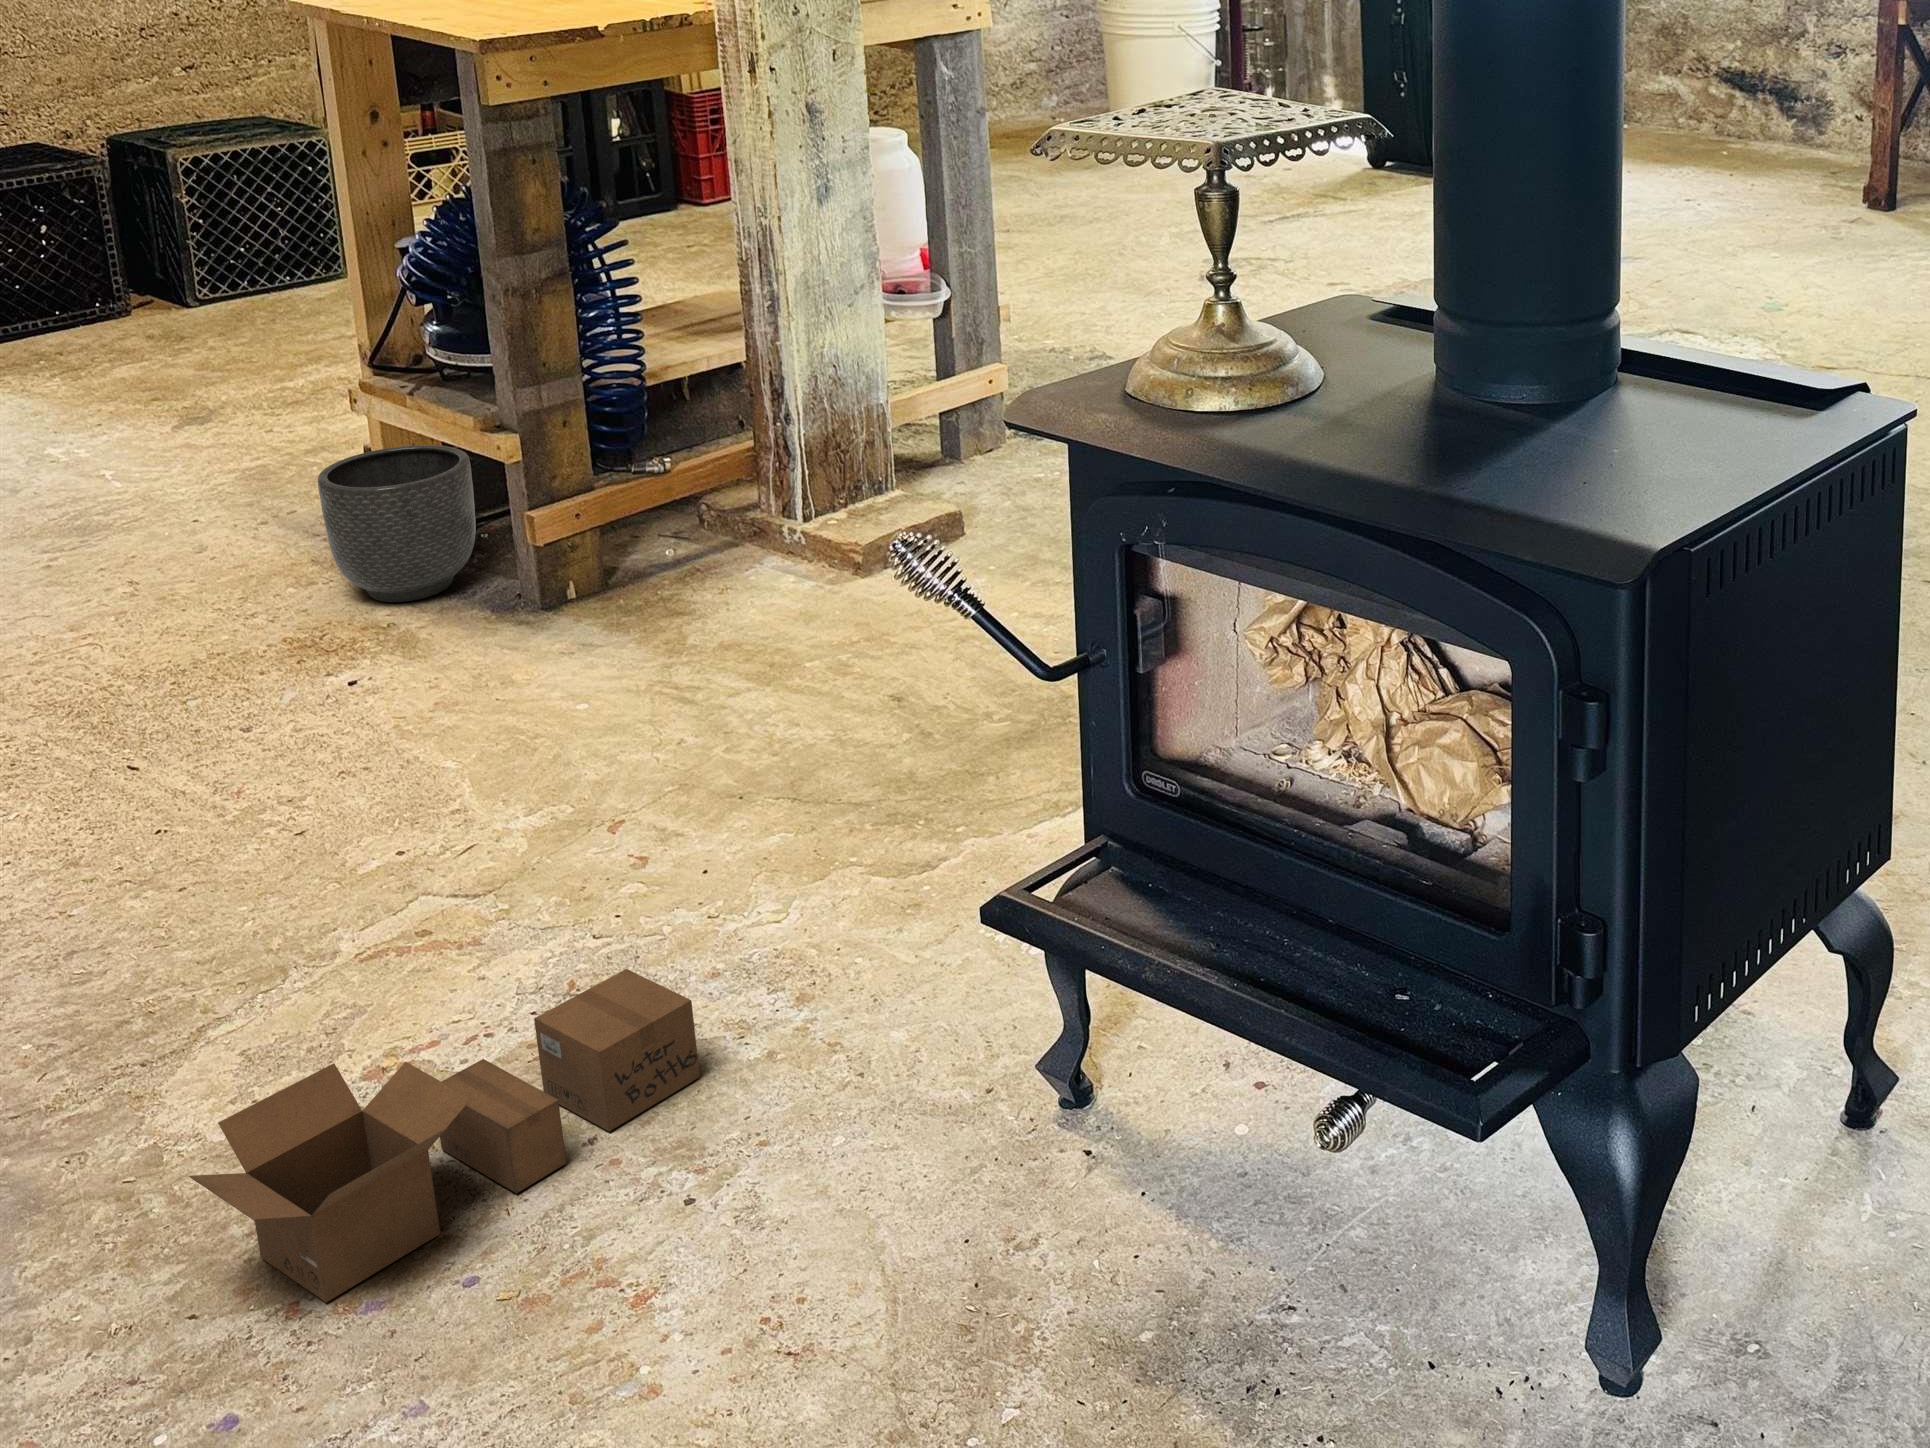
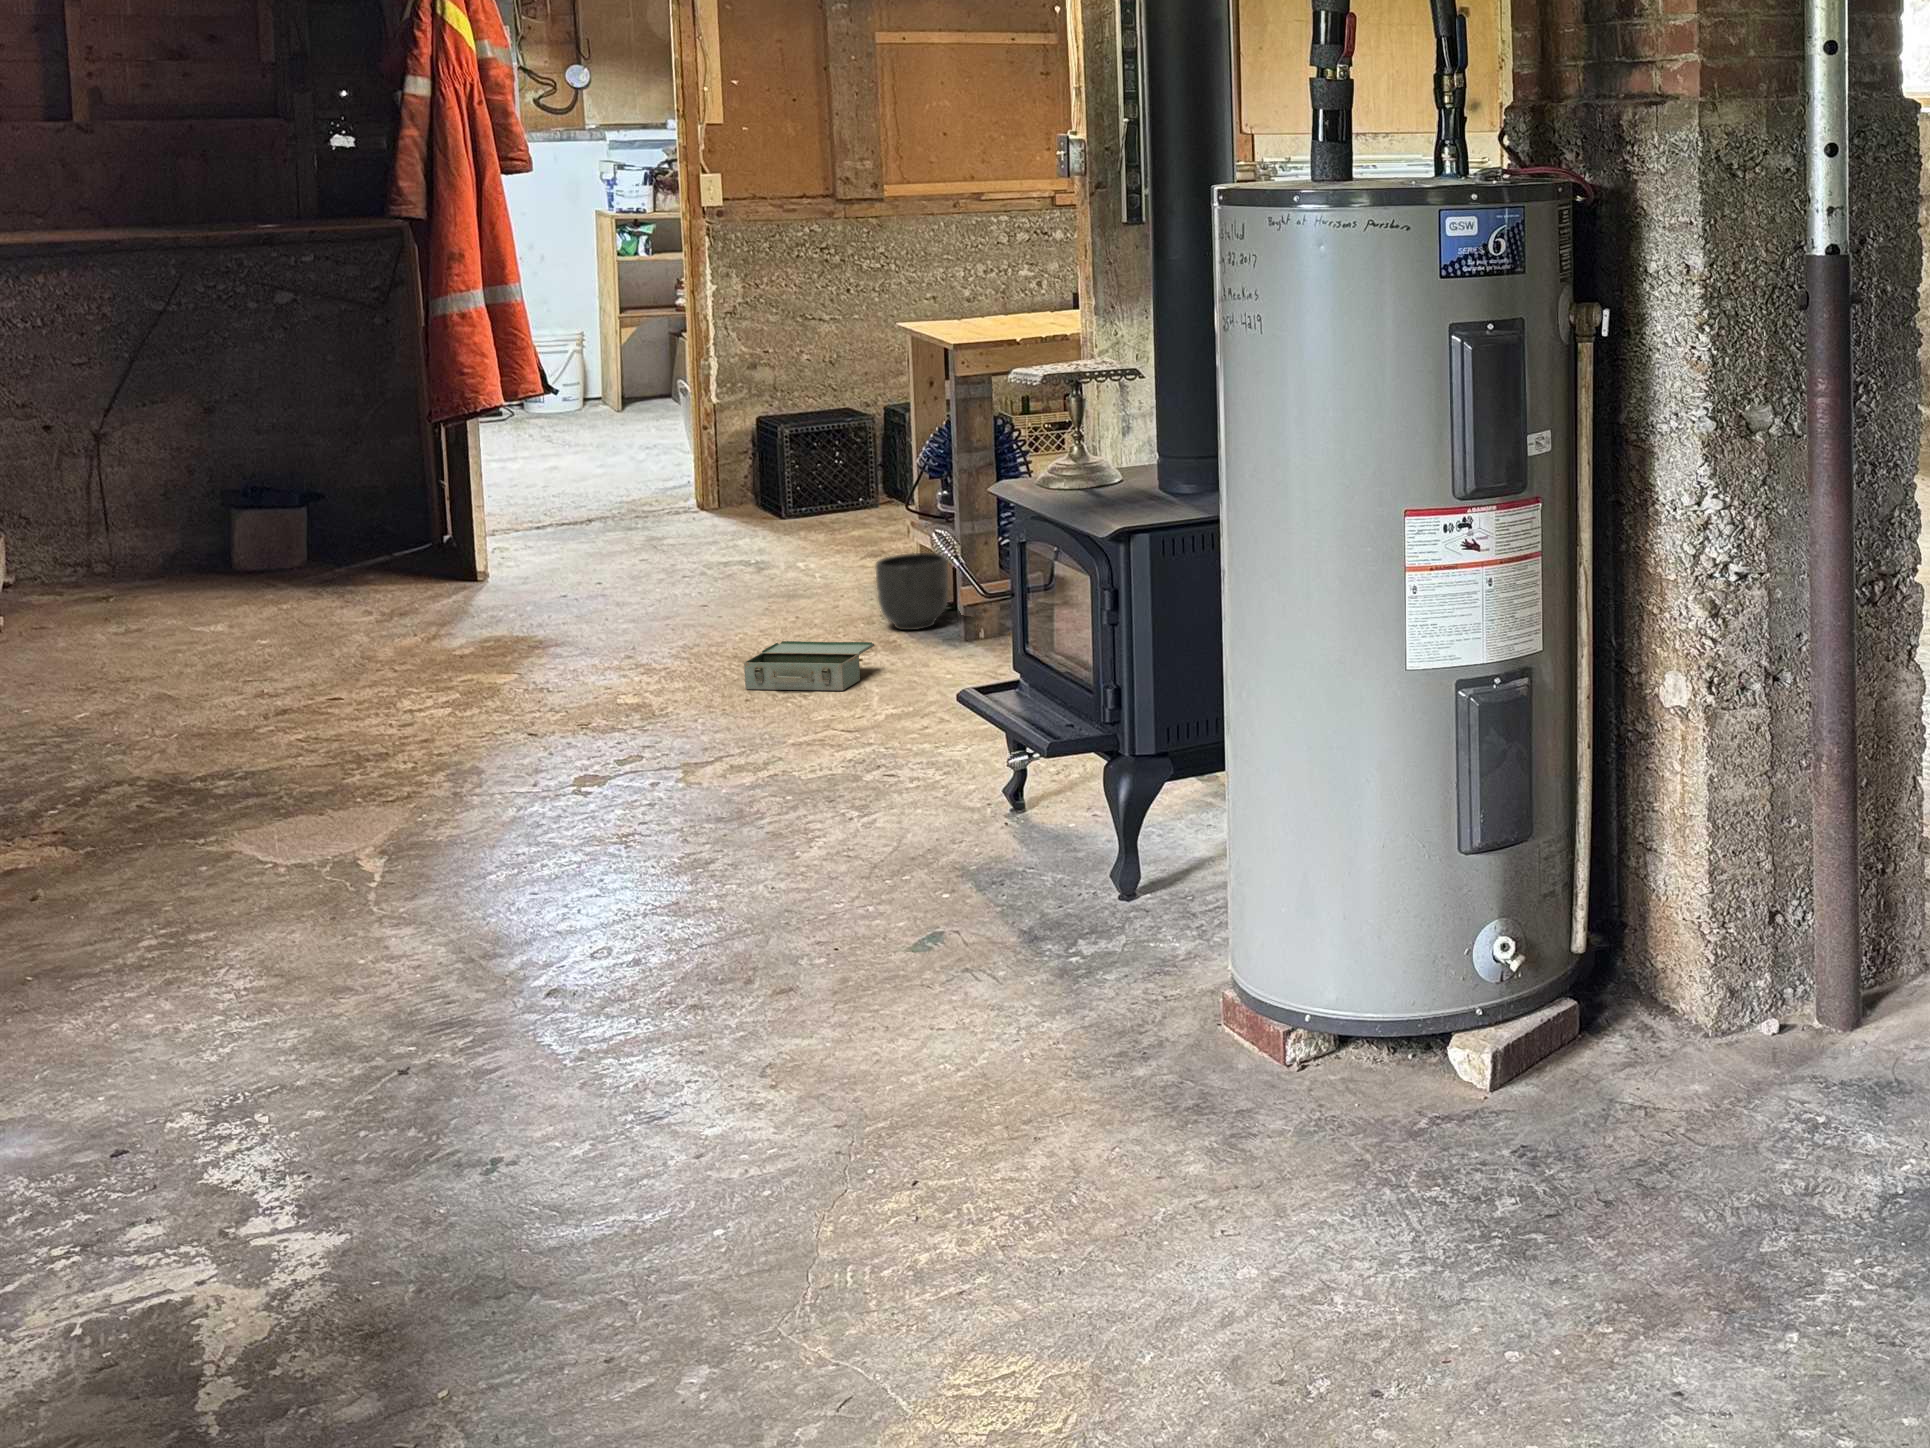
toolbox: none [122,667,408,818] -> present [744,641,874,690]
cardboard box: present [189,969,700,1302] -> none [679,734,885,815]

